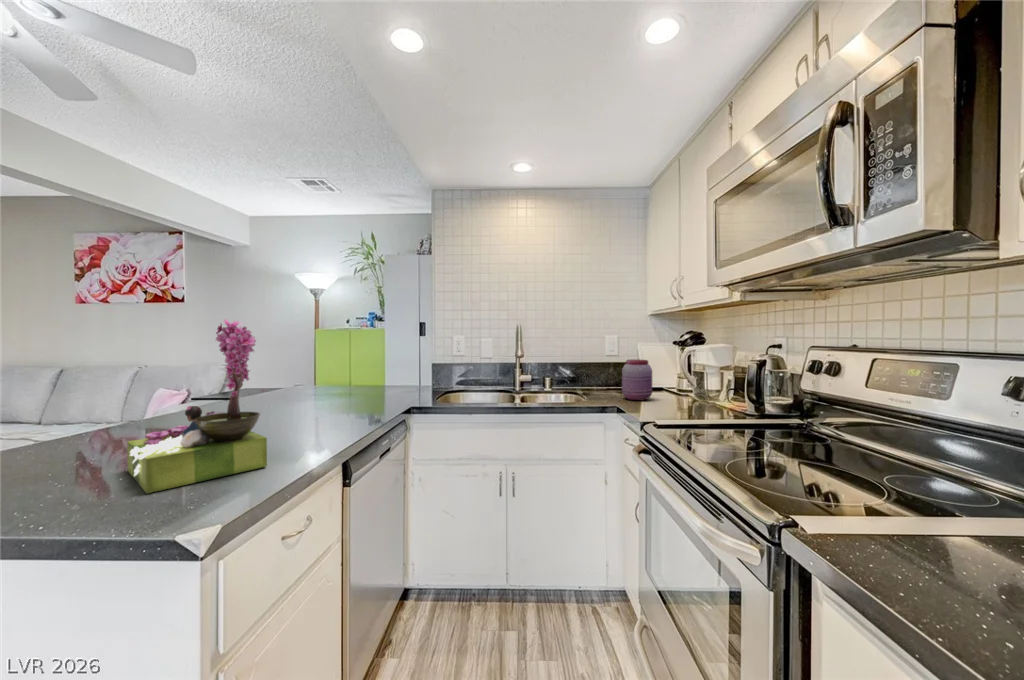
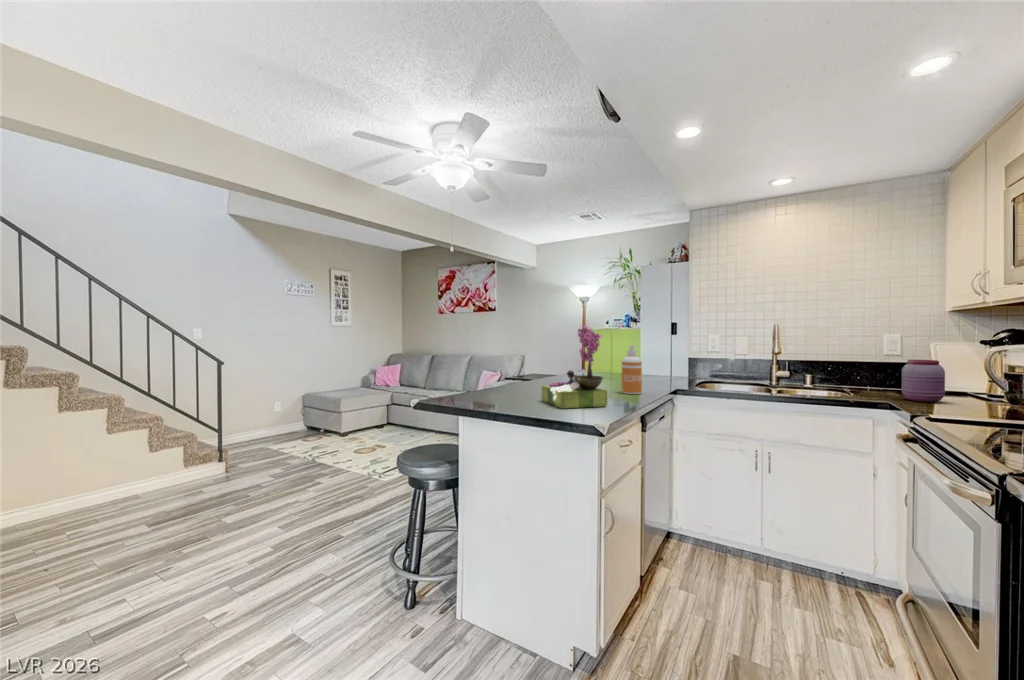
soap dispenser: none [324,352,356,426] -> present [621,345,642,394]

